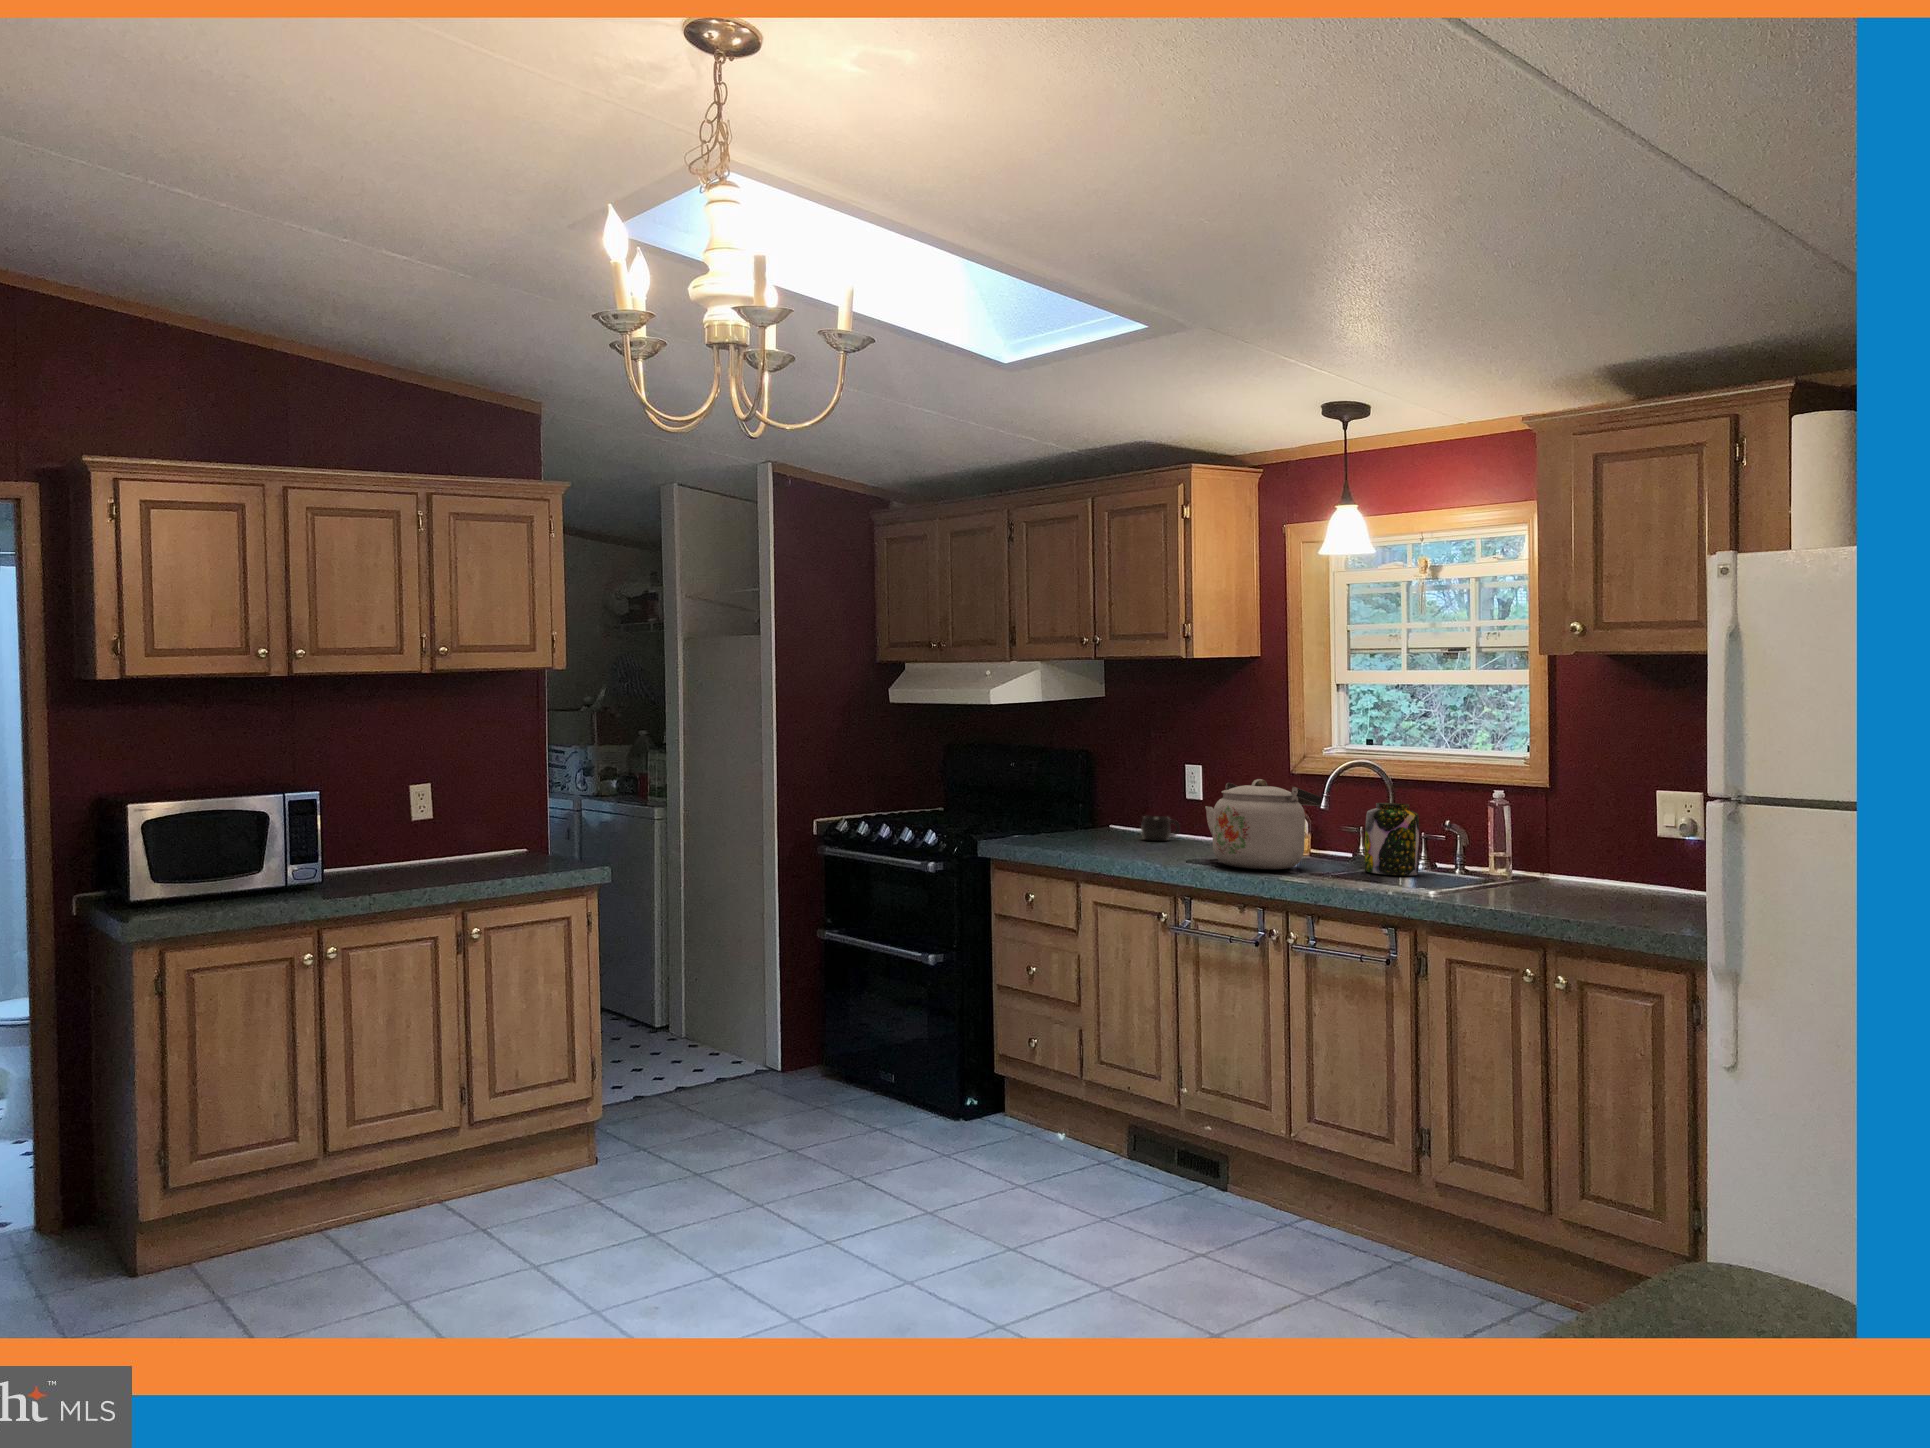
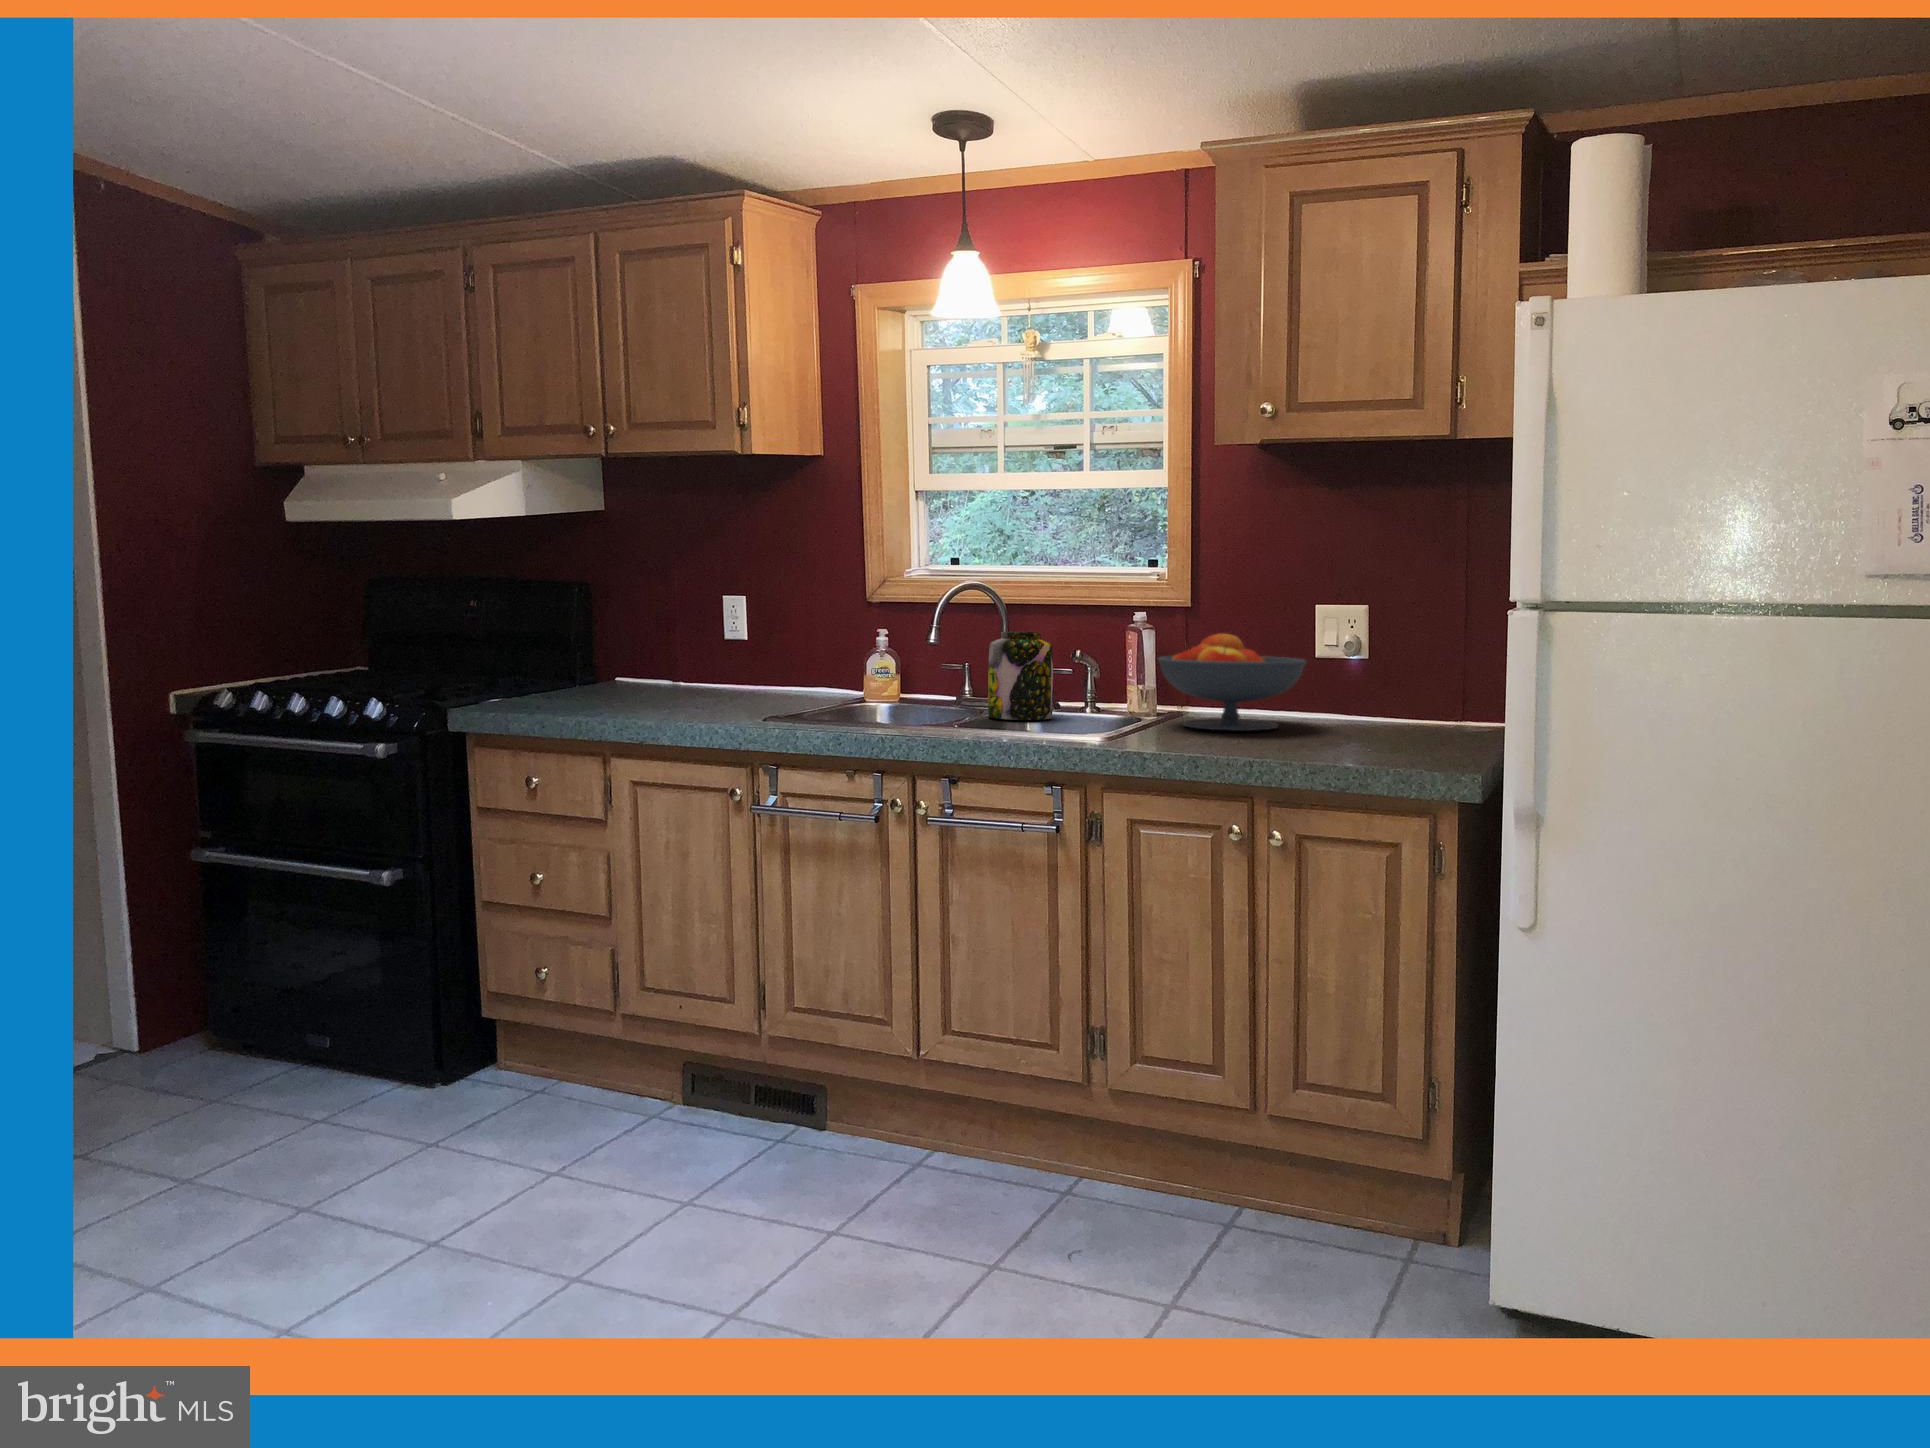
kettle: present [1205,779,1322,869] -> none [785,607,935,723]
fruit bowl: none [1501,811,1638,896] -> present [1158,634,1306,731]
mug: present [1141,816,1180,841] -> none [675,662,725,695]

